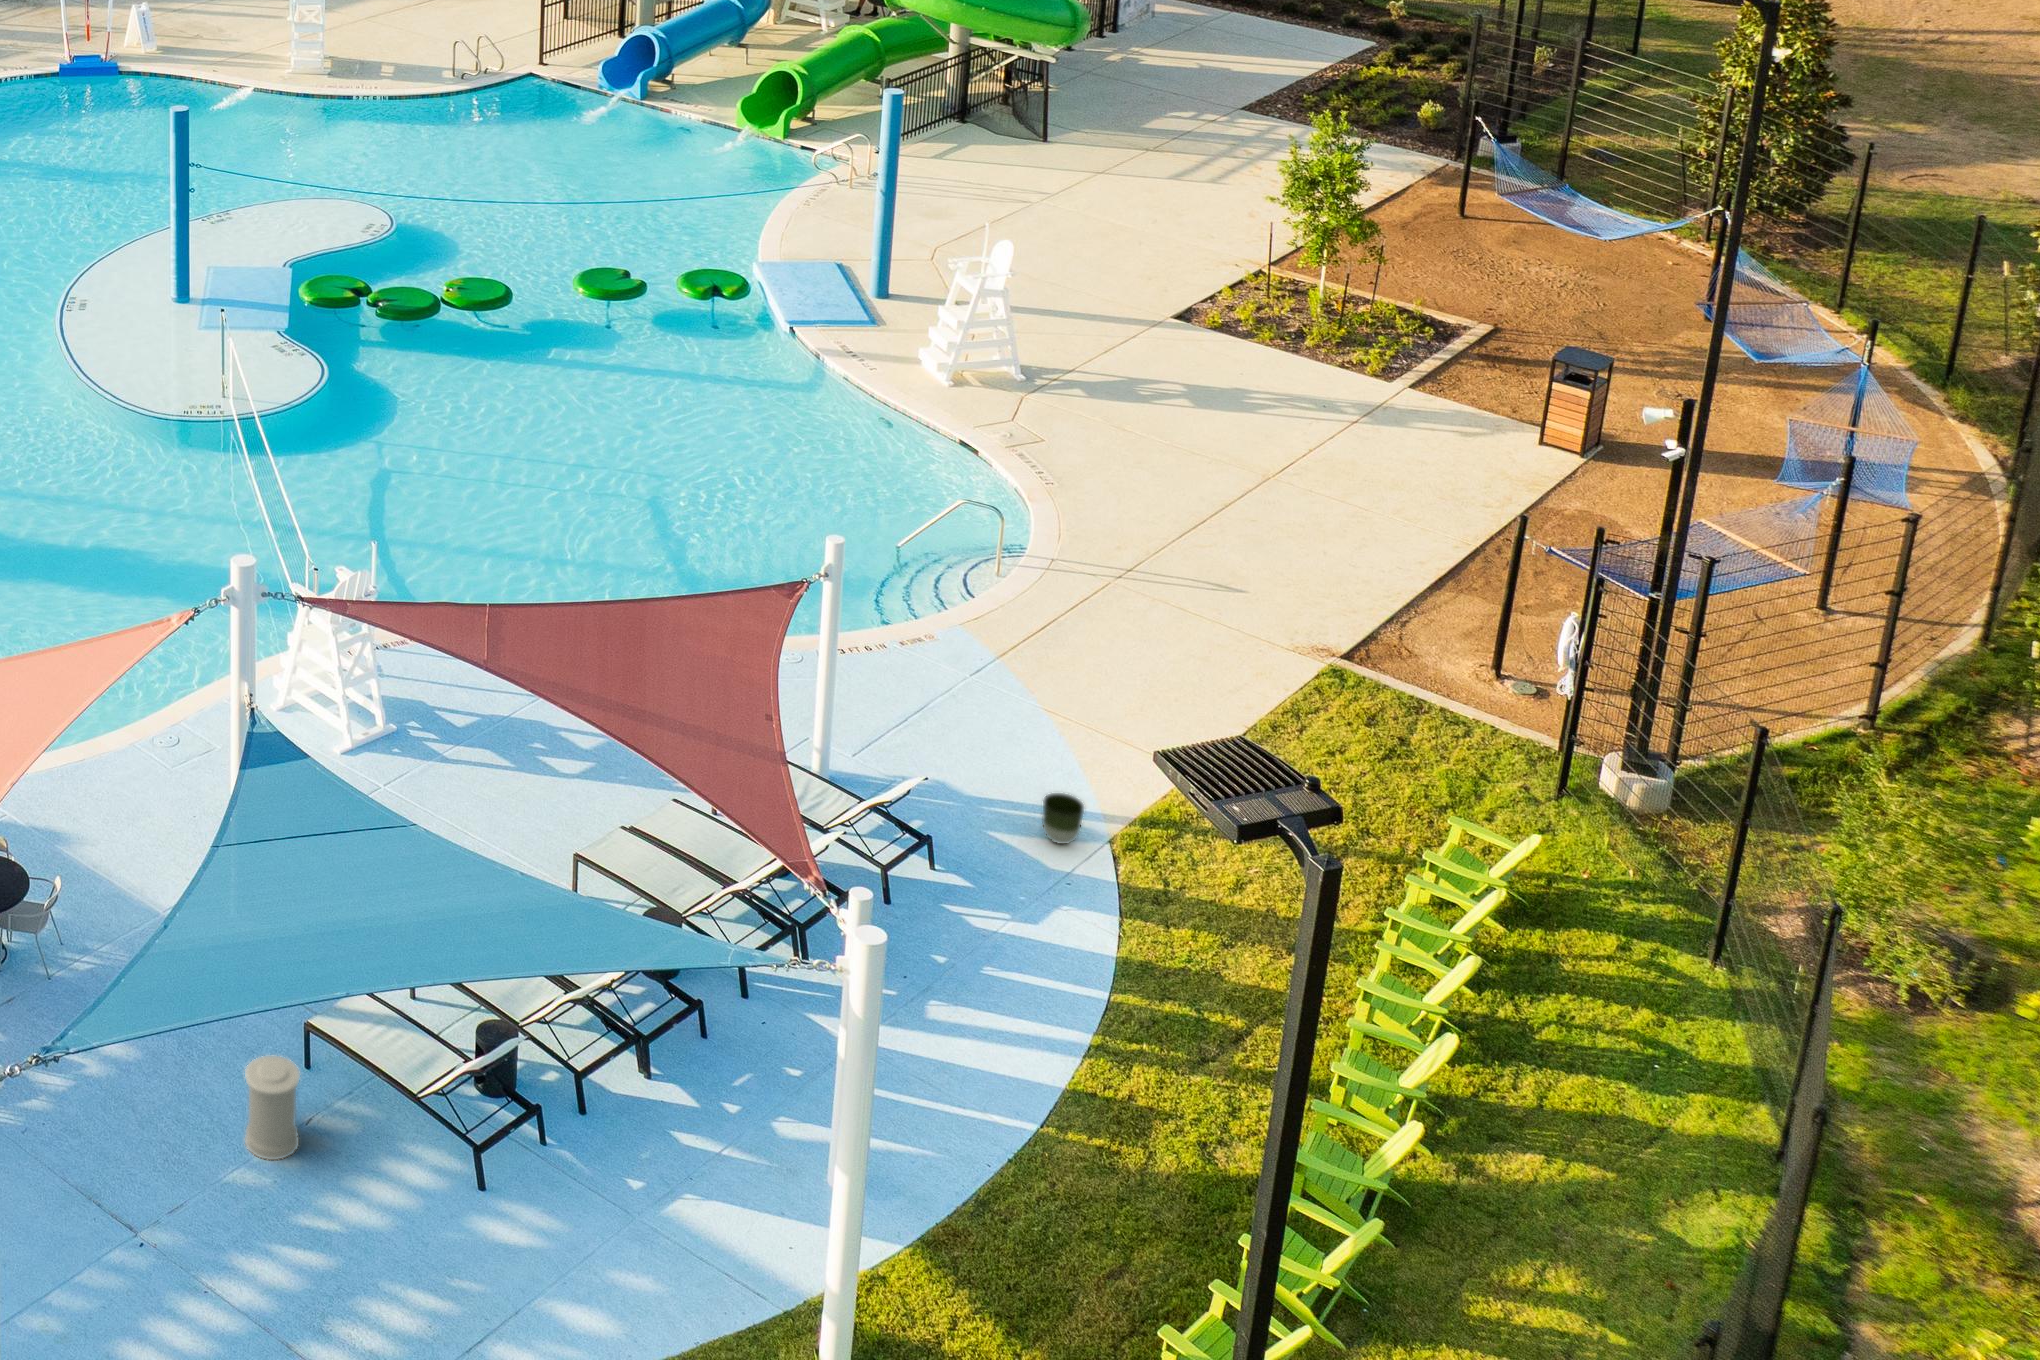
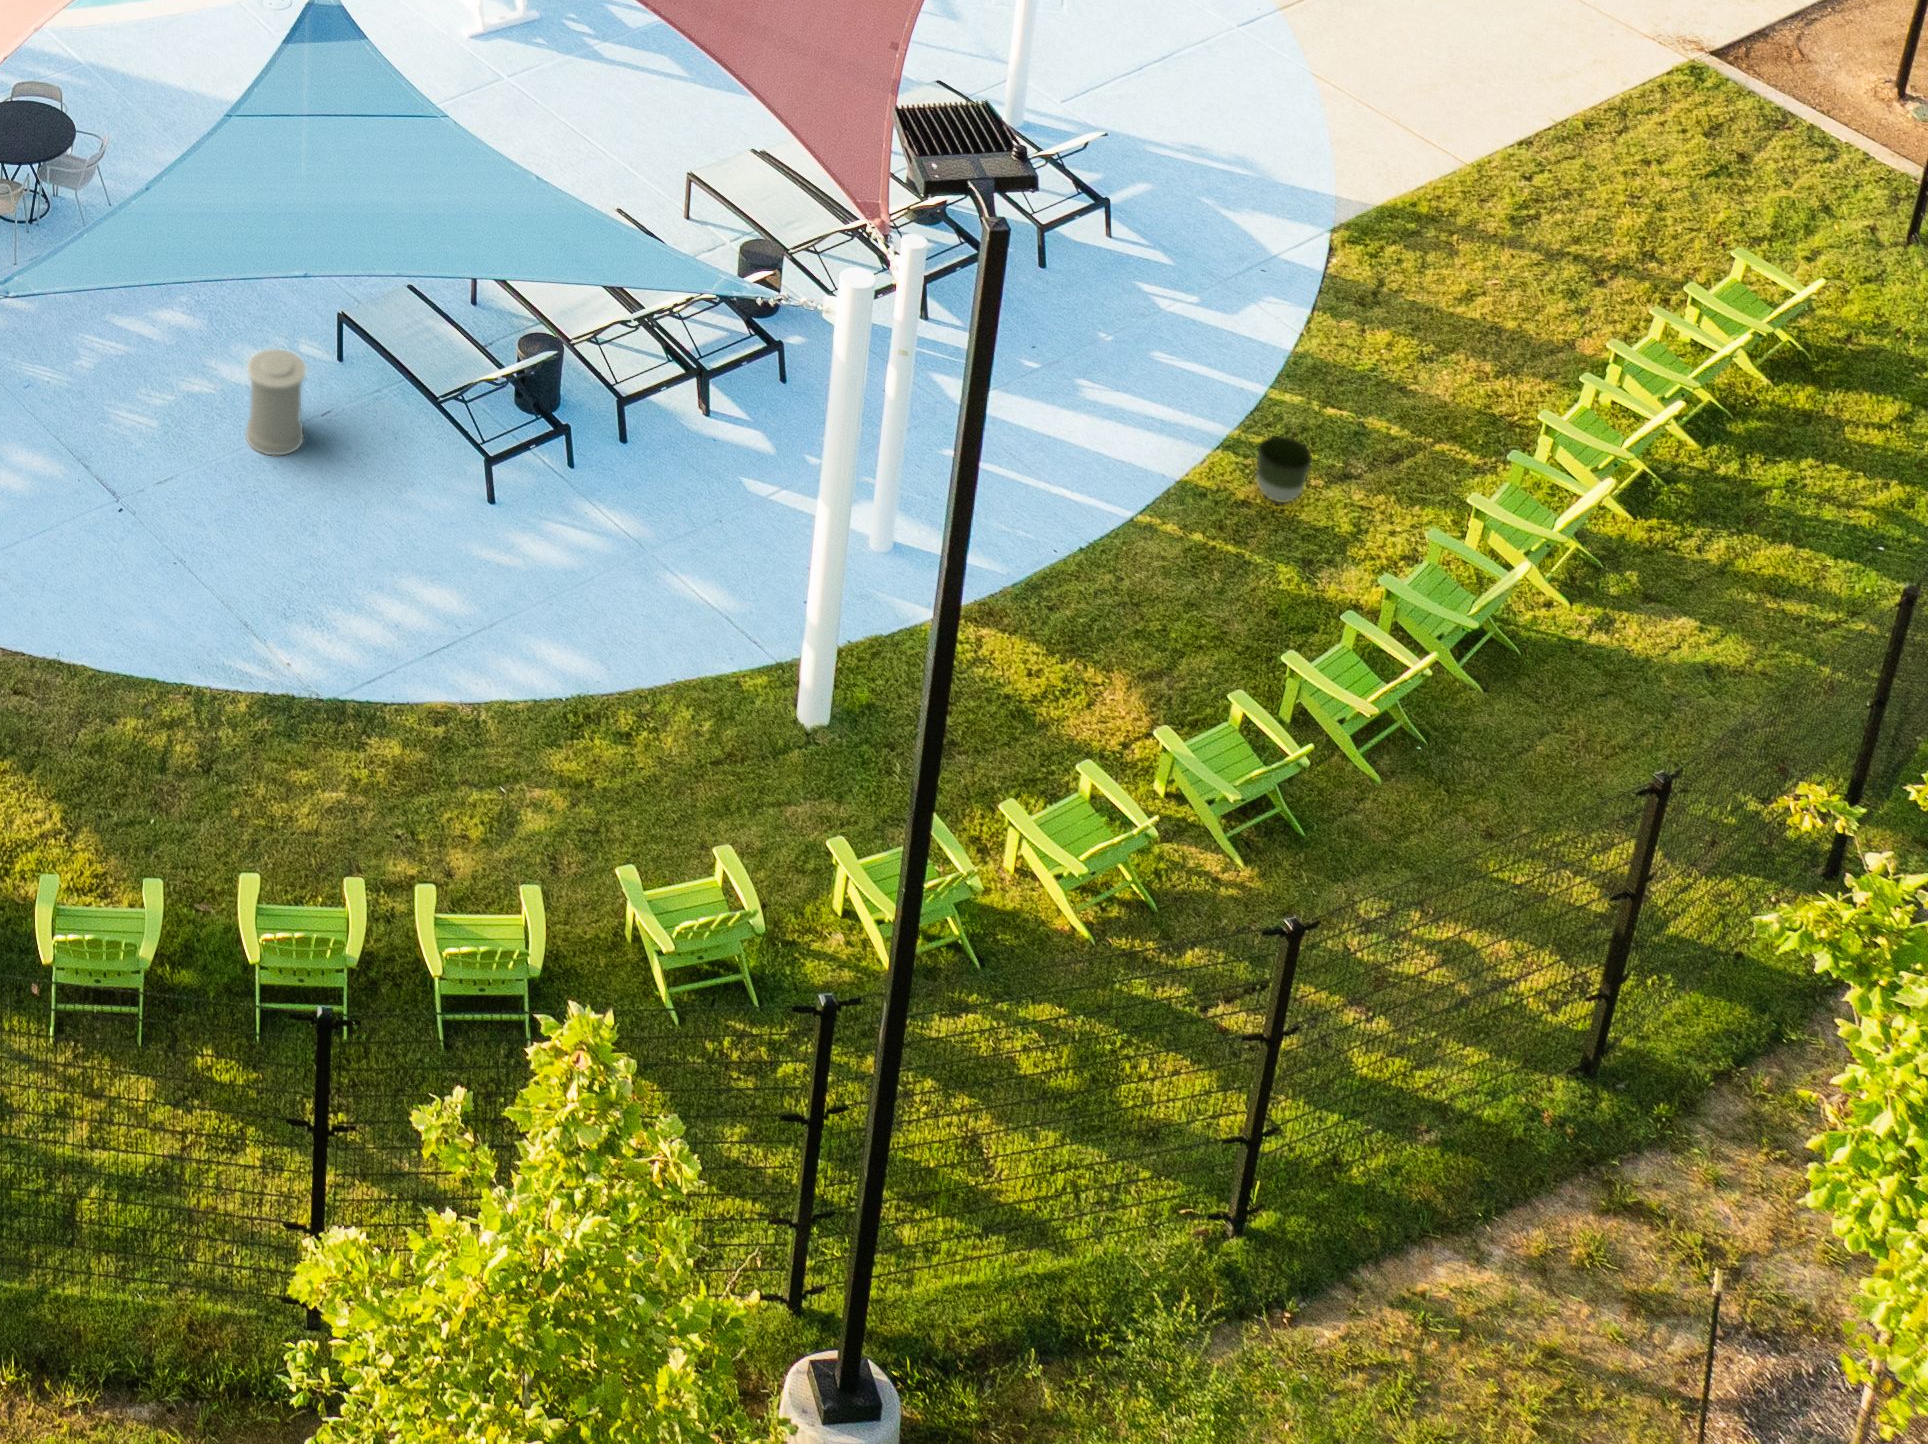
planter: present [1042,793,1084,844] -> present [1256,436,1312,502]

